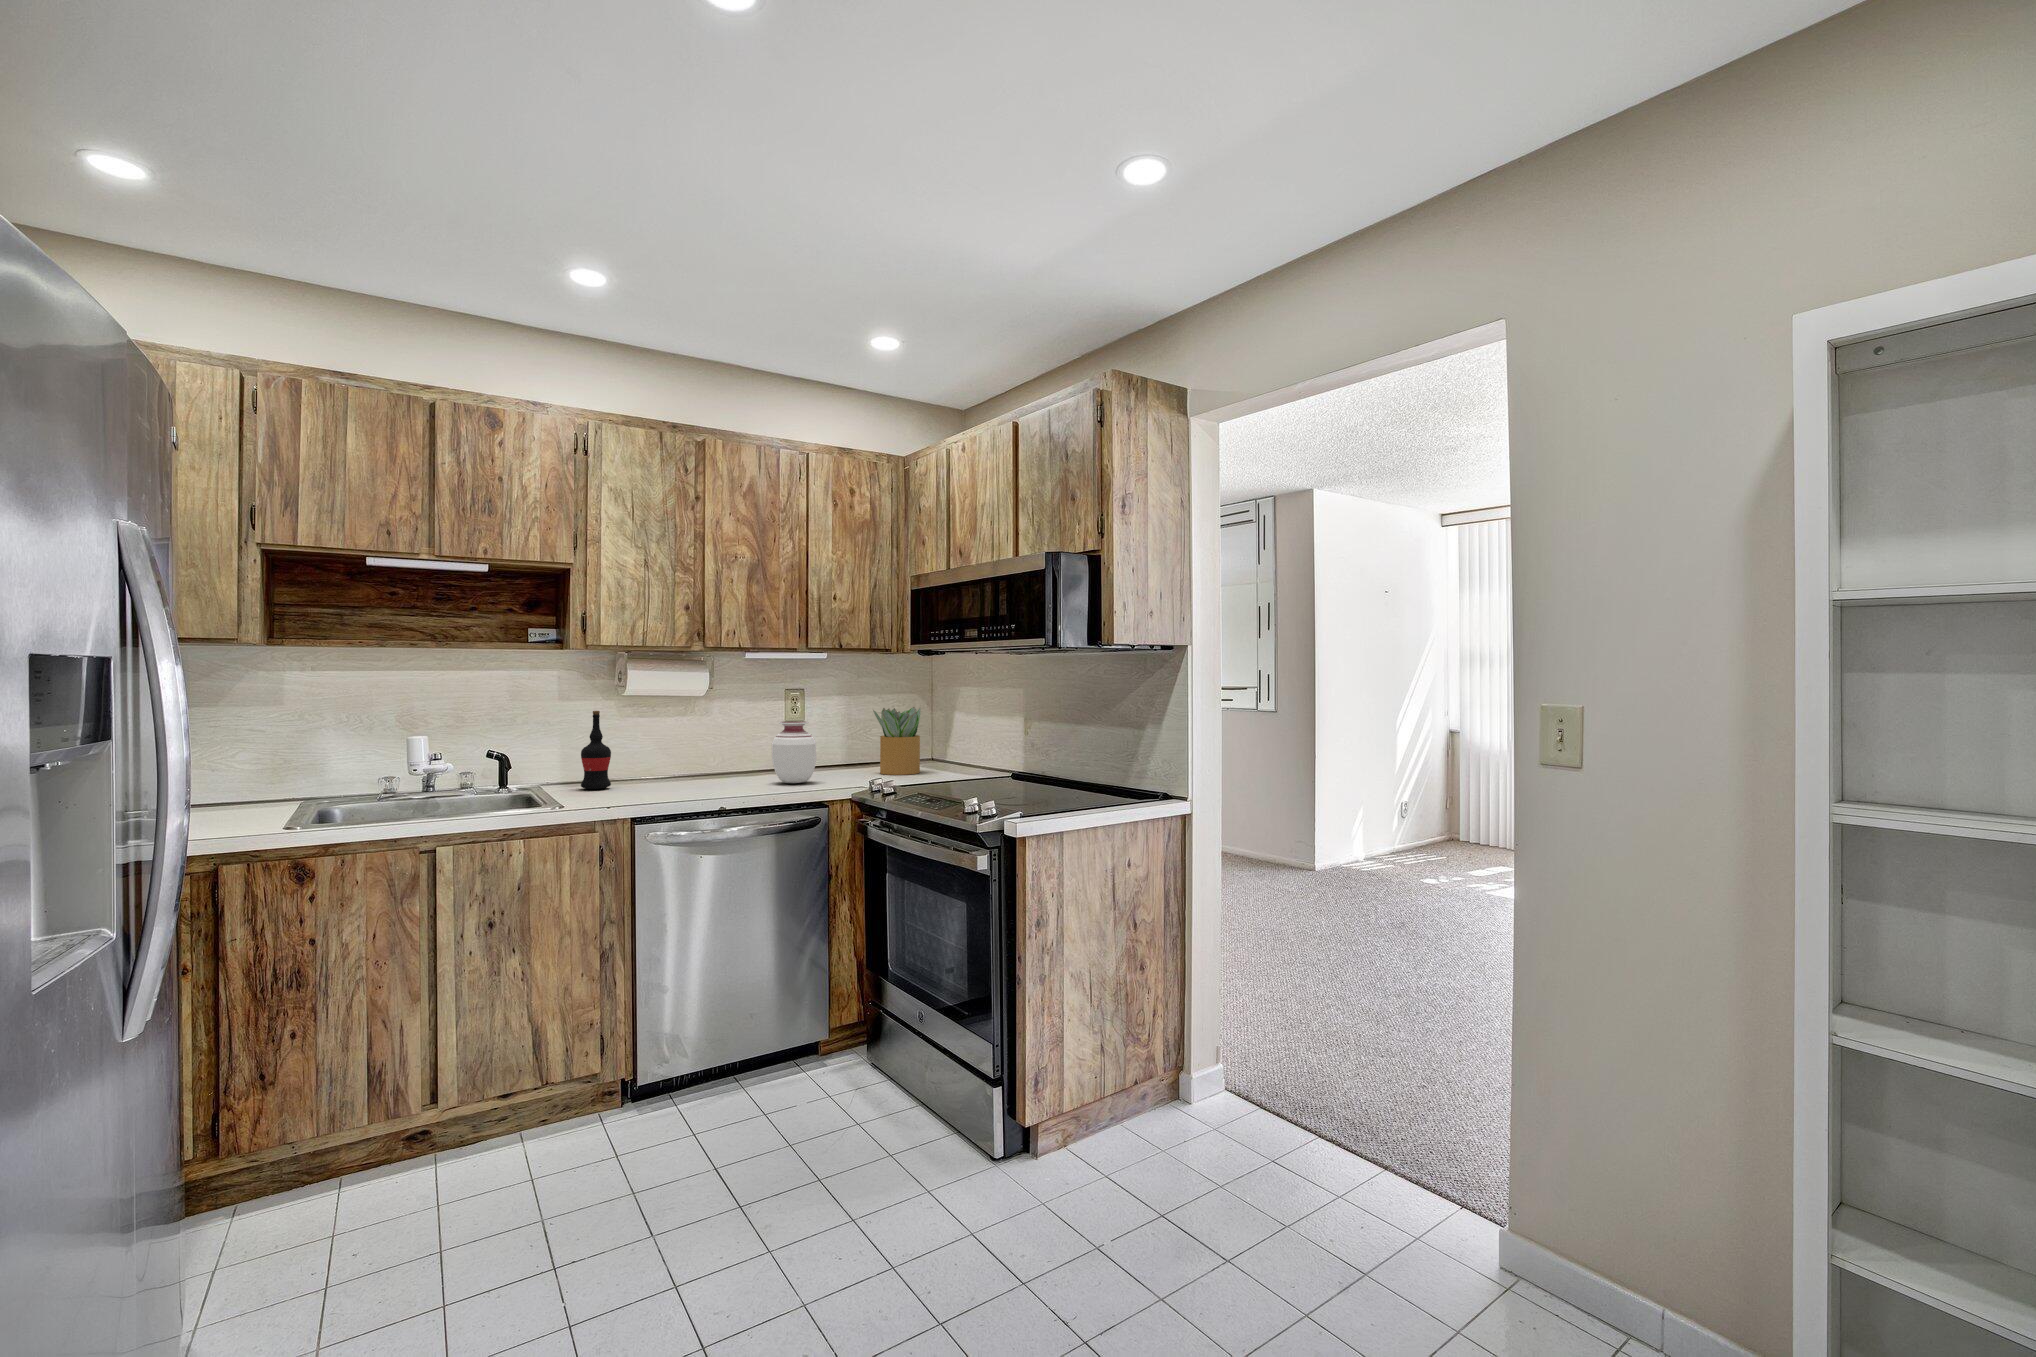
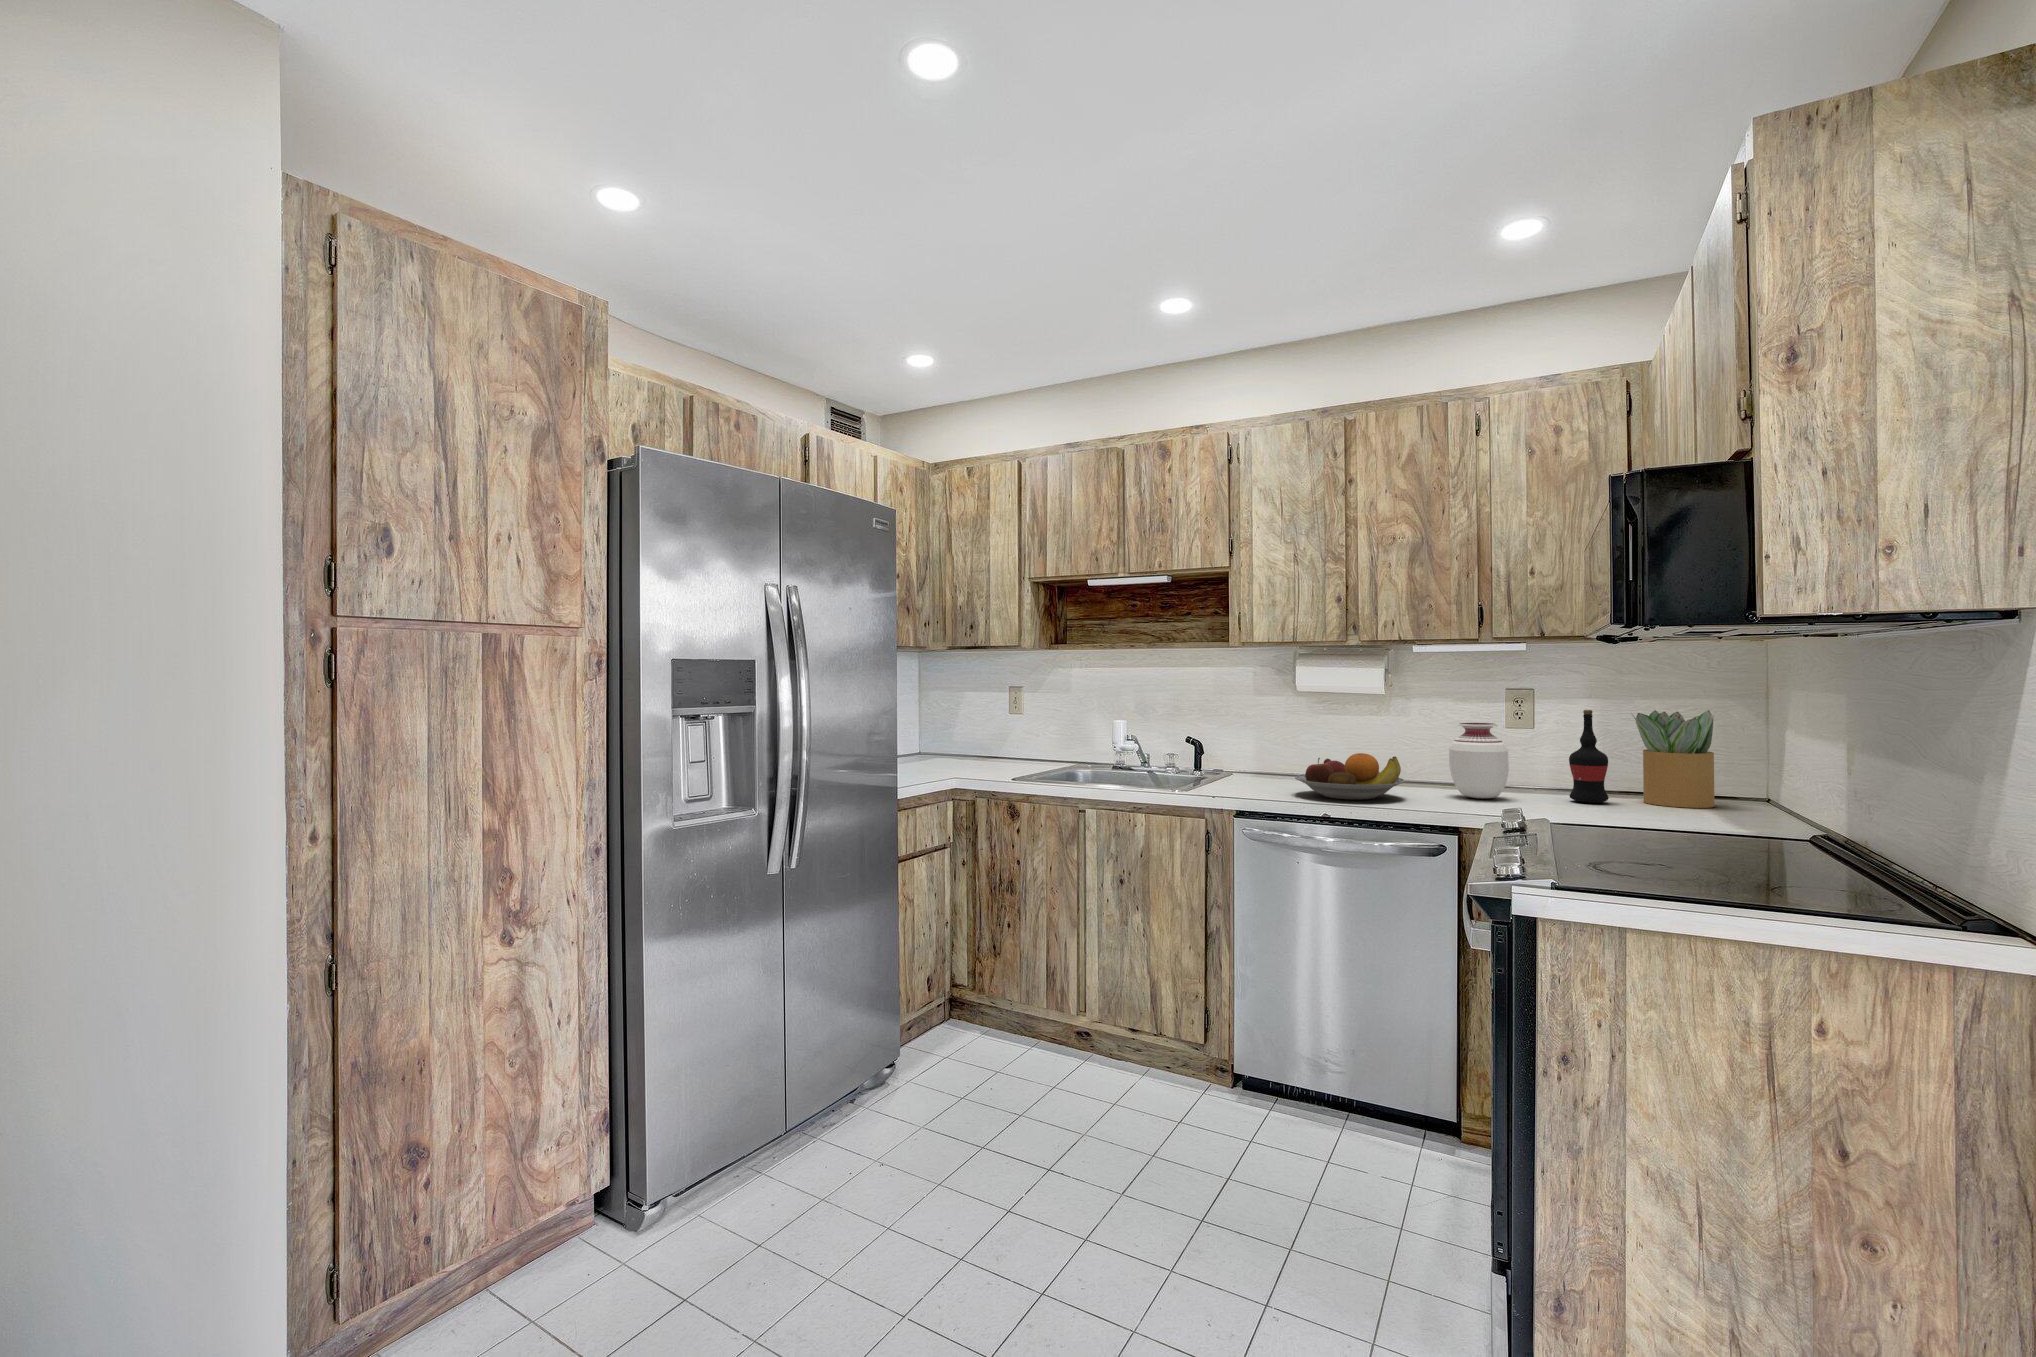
wine bottle: present [581,711,611,789] -> present [1569,710,1609,803]
fruit bowl: none [660,753,760,796] -> present [1295,753,1405,800]

